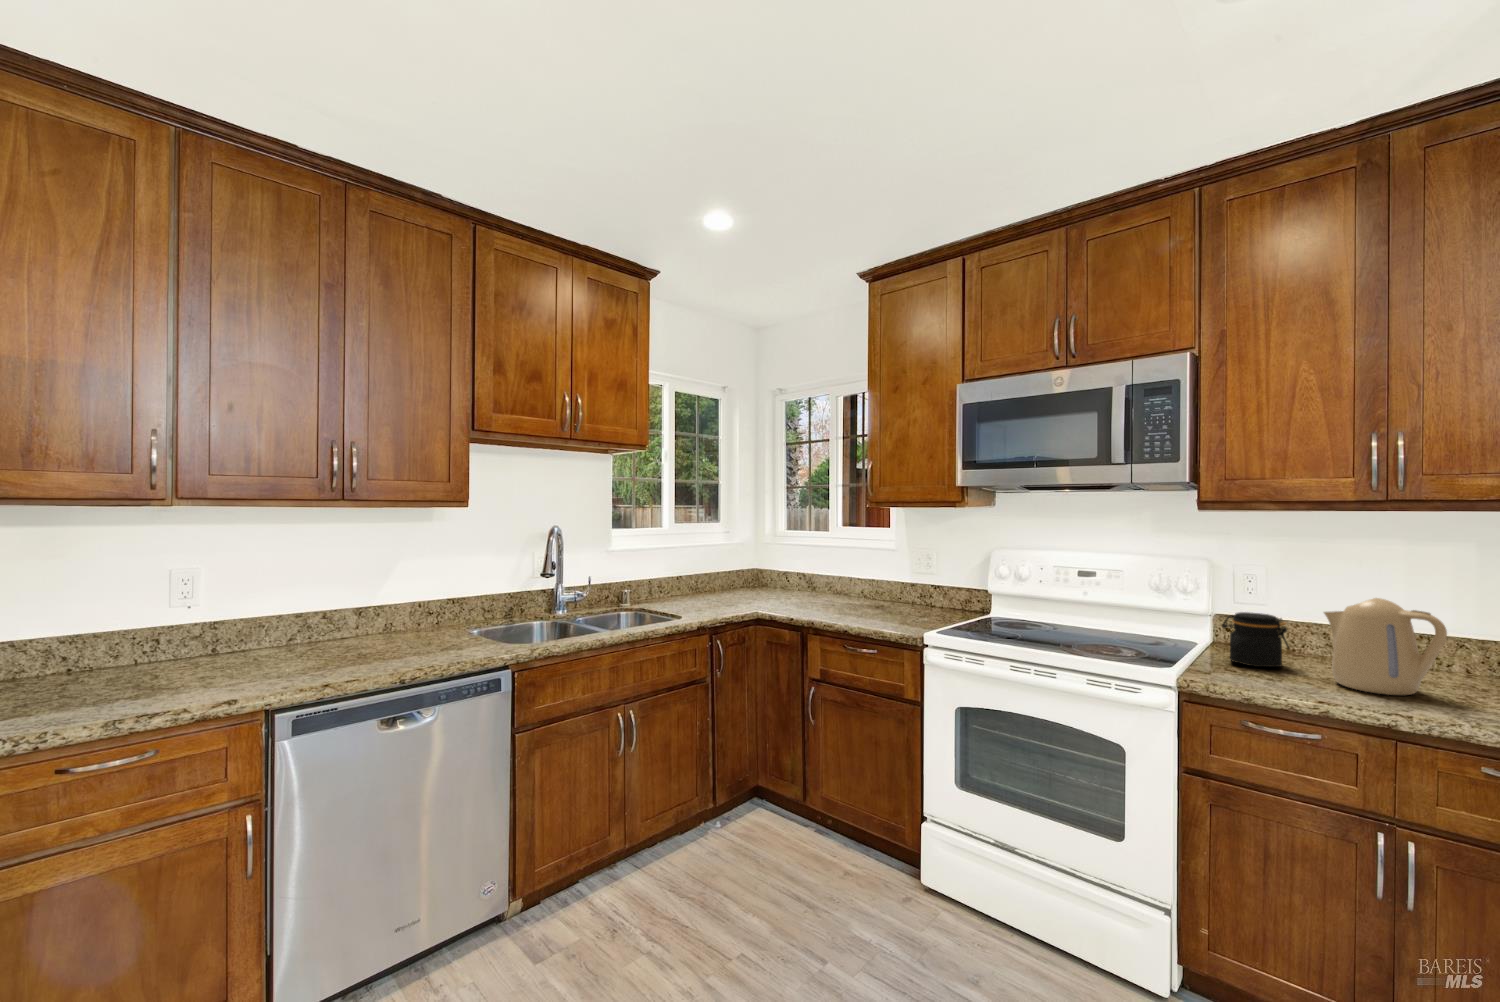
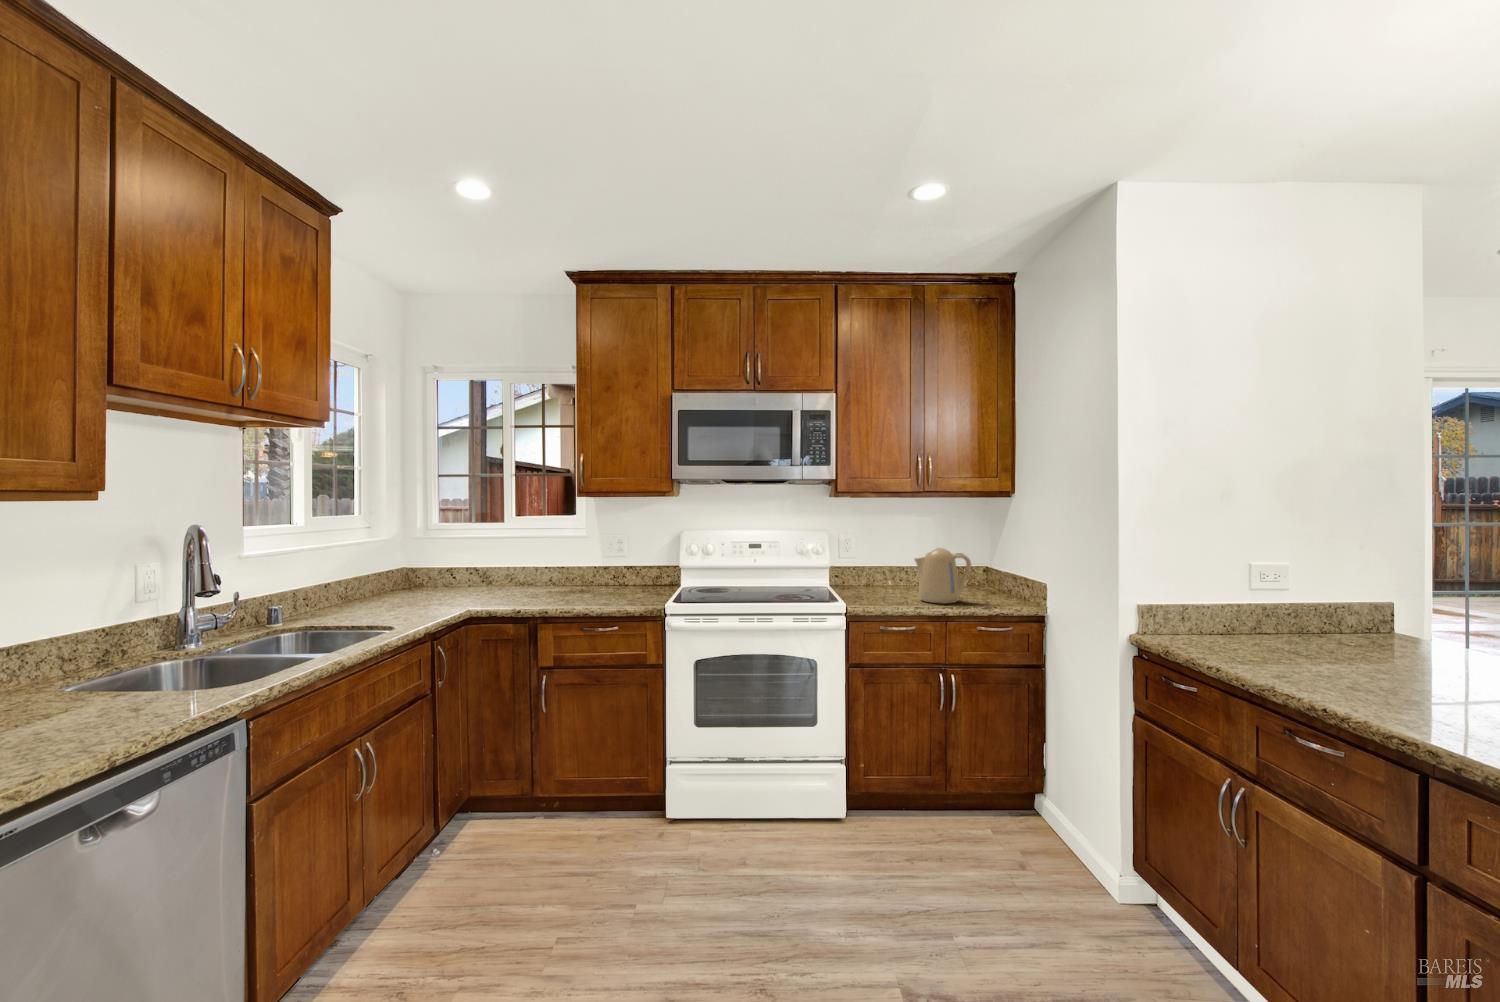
jar: present [1222,612,1289,667] -> none [857,564,893,598]

